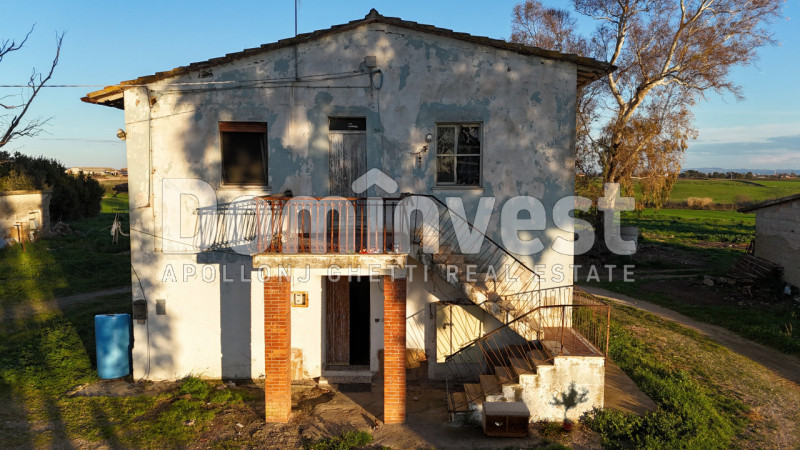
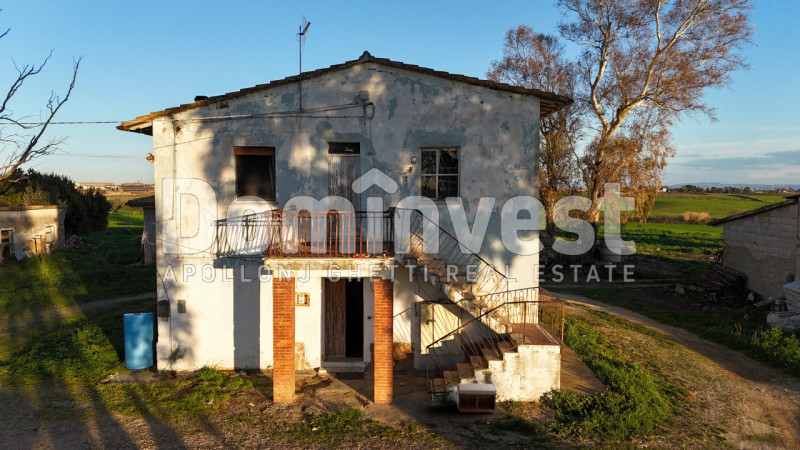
potted tree: present [550,381,589,431] -> present [162,344,186,378]

